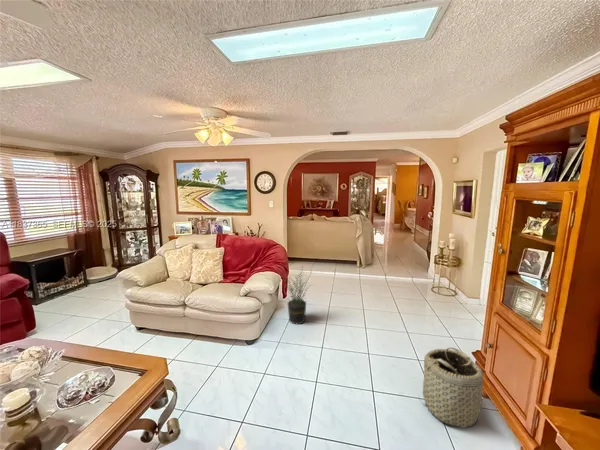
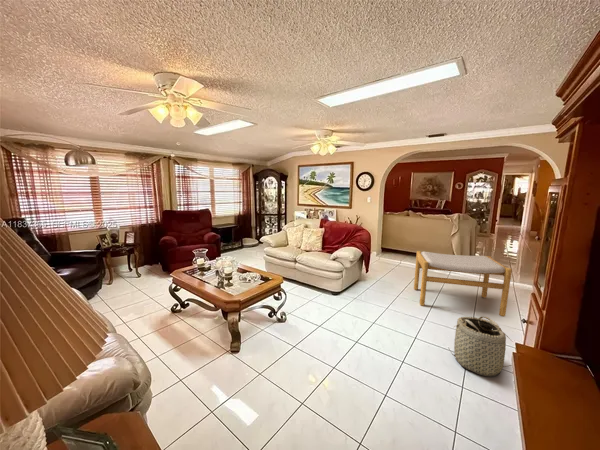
footstool: none [339,260,436,331] -> present [414,251,512,317]
potted plant: present [288,276,306,324] -> none [361,248,389,292]

